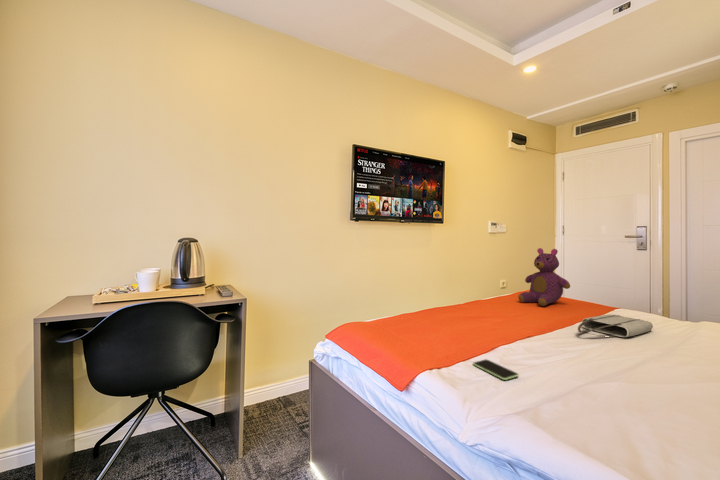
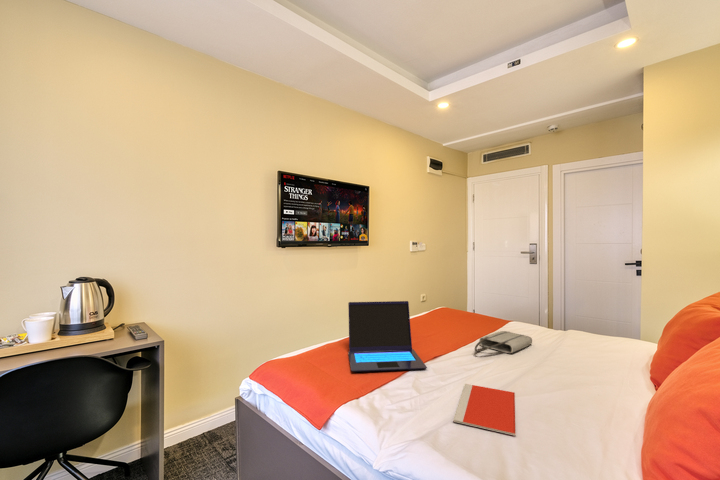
teddy bear: present [518,248,570,306] -> none [433,271,474,324]
laptop: none [427,272,521,345] -> present [348,301,427,372]
smartphone: present [473,360,519,380] -> none [384,388,420,409]
notebook: none [565,362,655,421] -> present [453,384,516,436]

